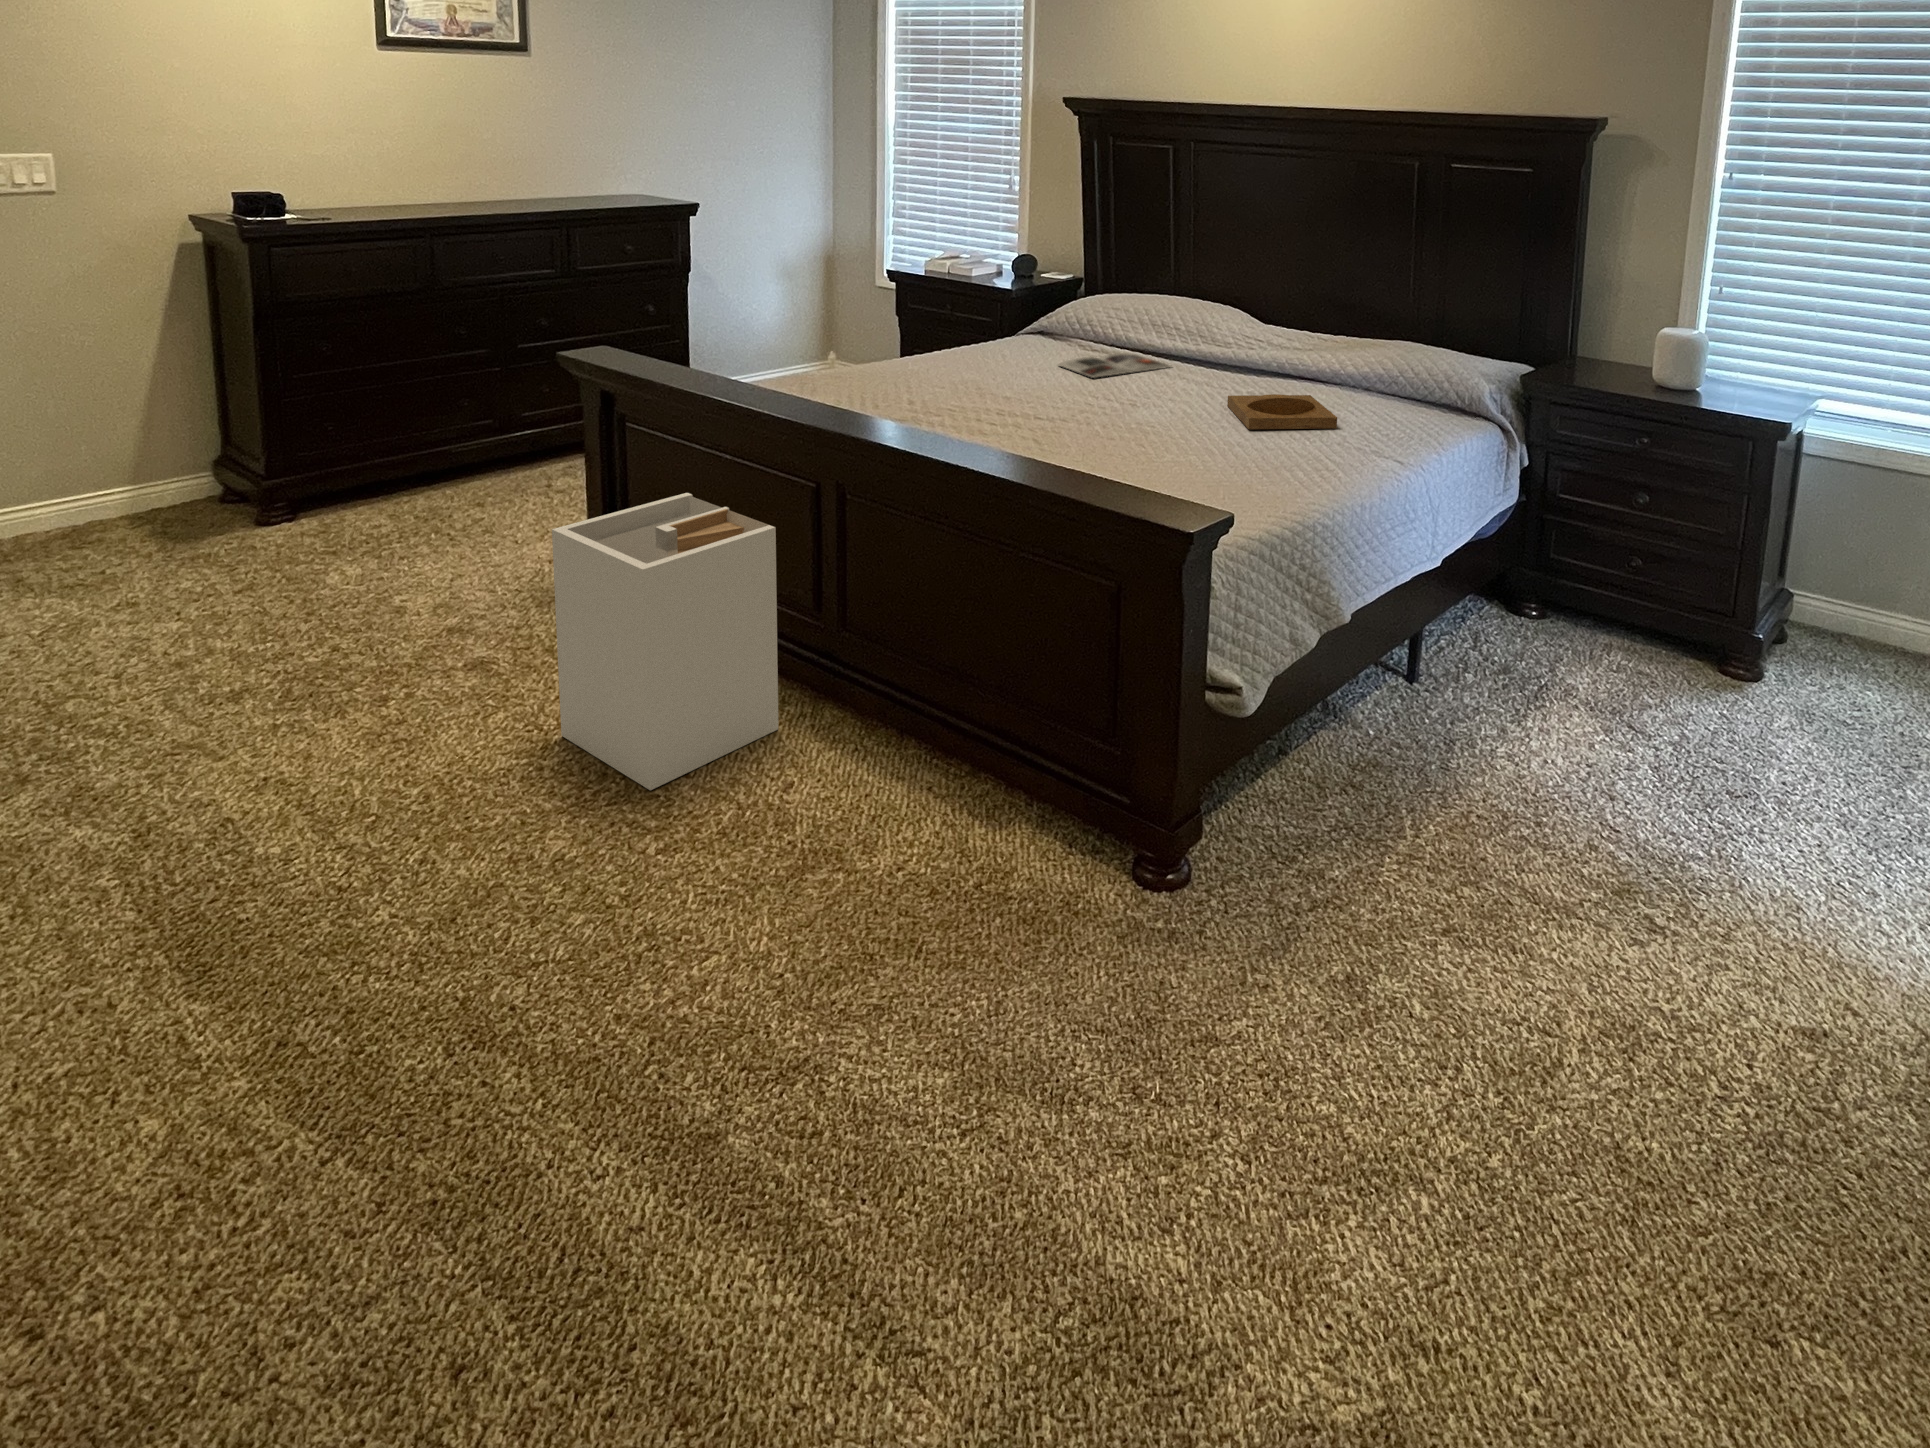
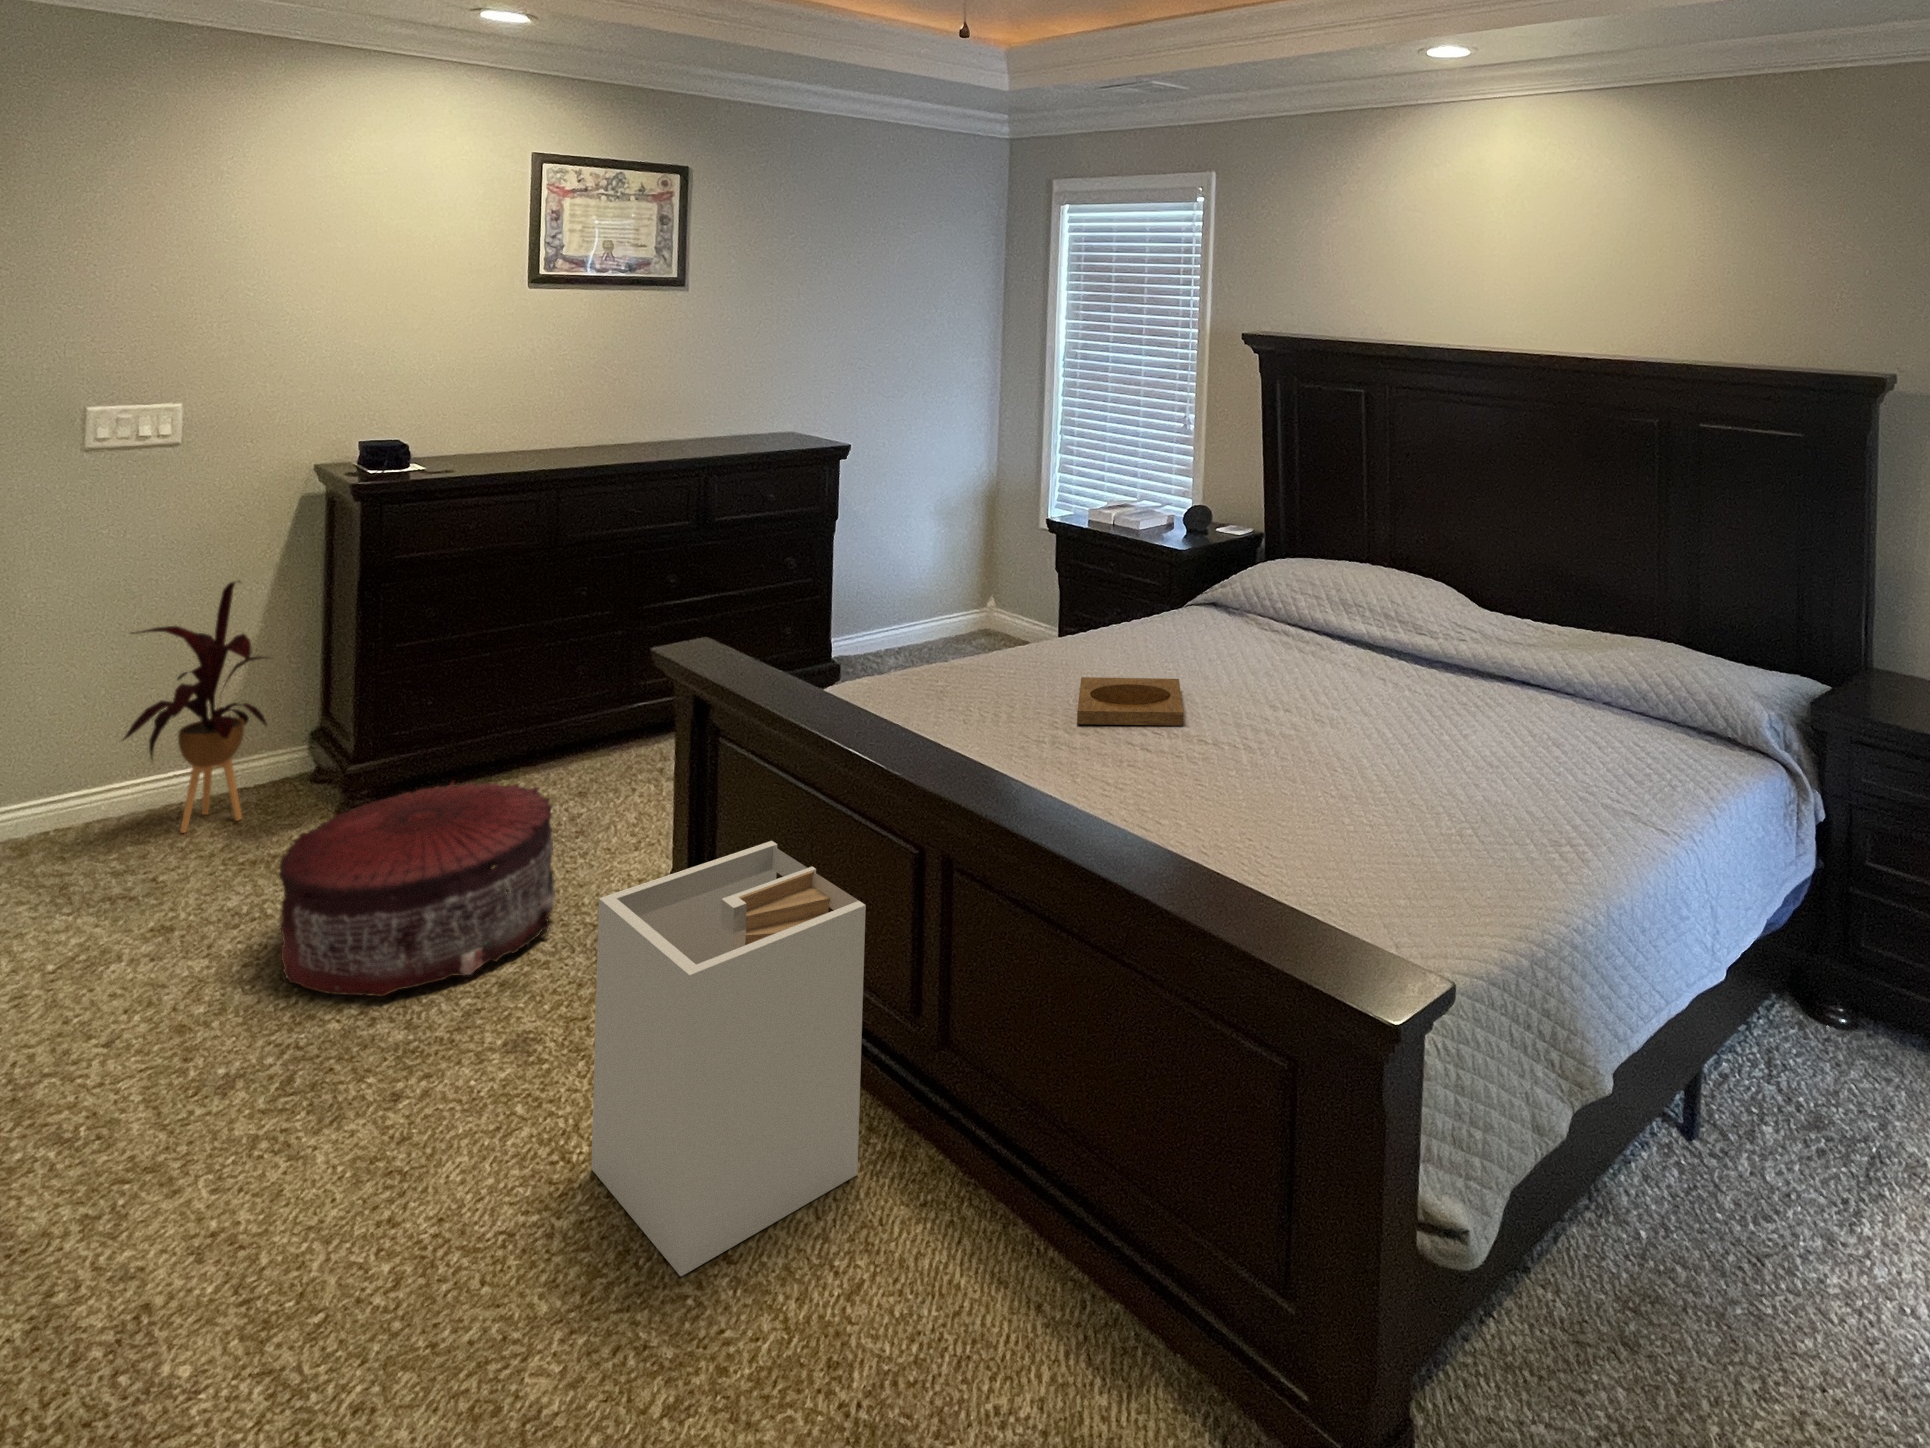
house plant: none [34,315,183,540] -> present [124,581,270,833]
magazine: present [1059,353,1171,378] -> none [1228,644,1367,682]
tray: present [1227,394,1337,429] -> present [1077,677,1183,726]
pouf: none [237,480,484,641] -> present [279,782,555,996]

